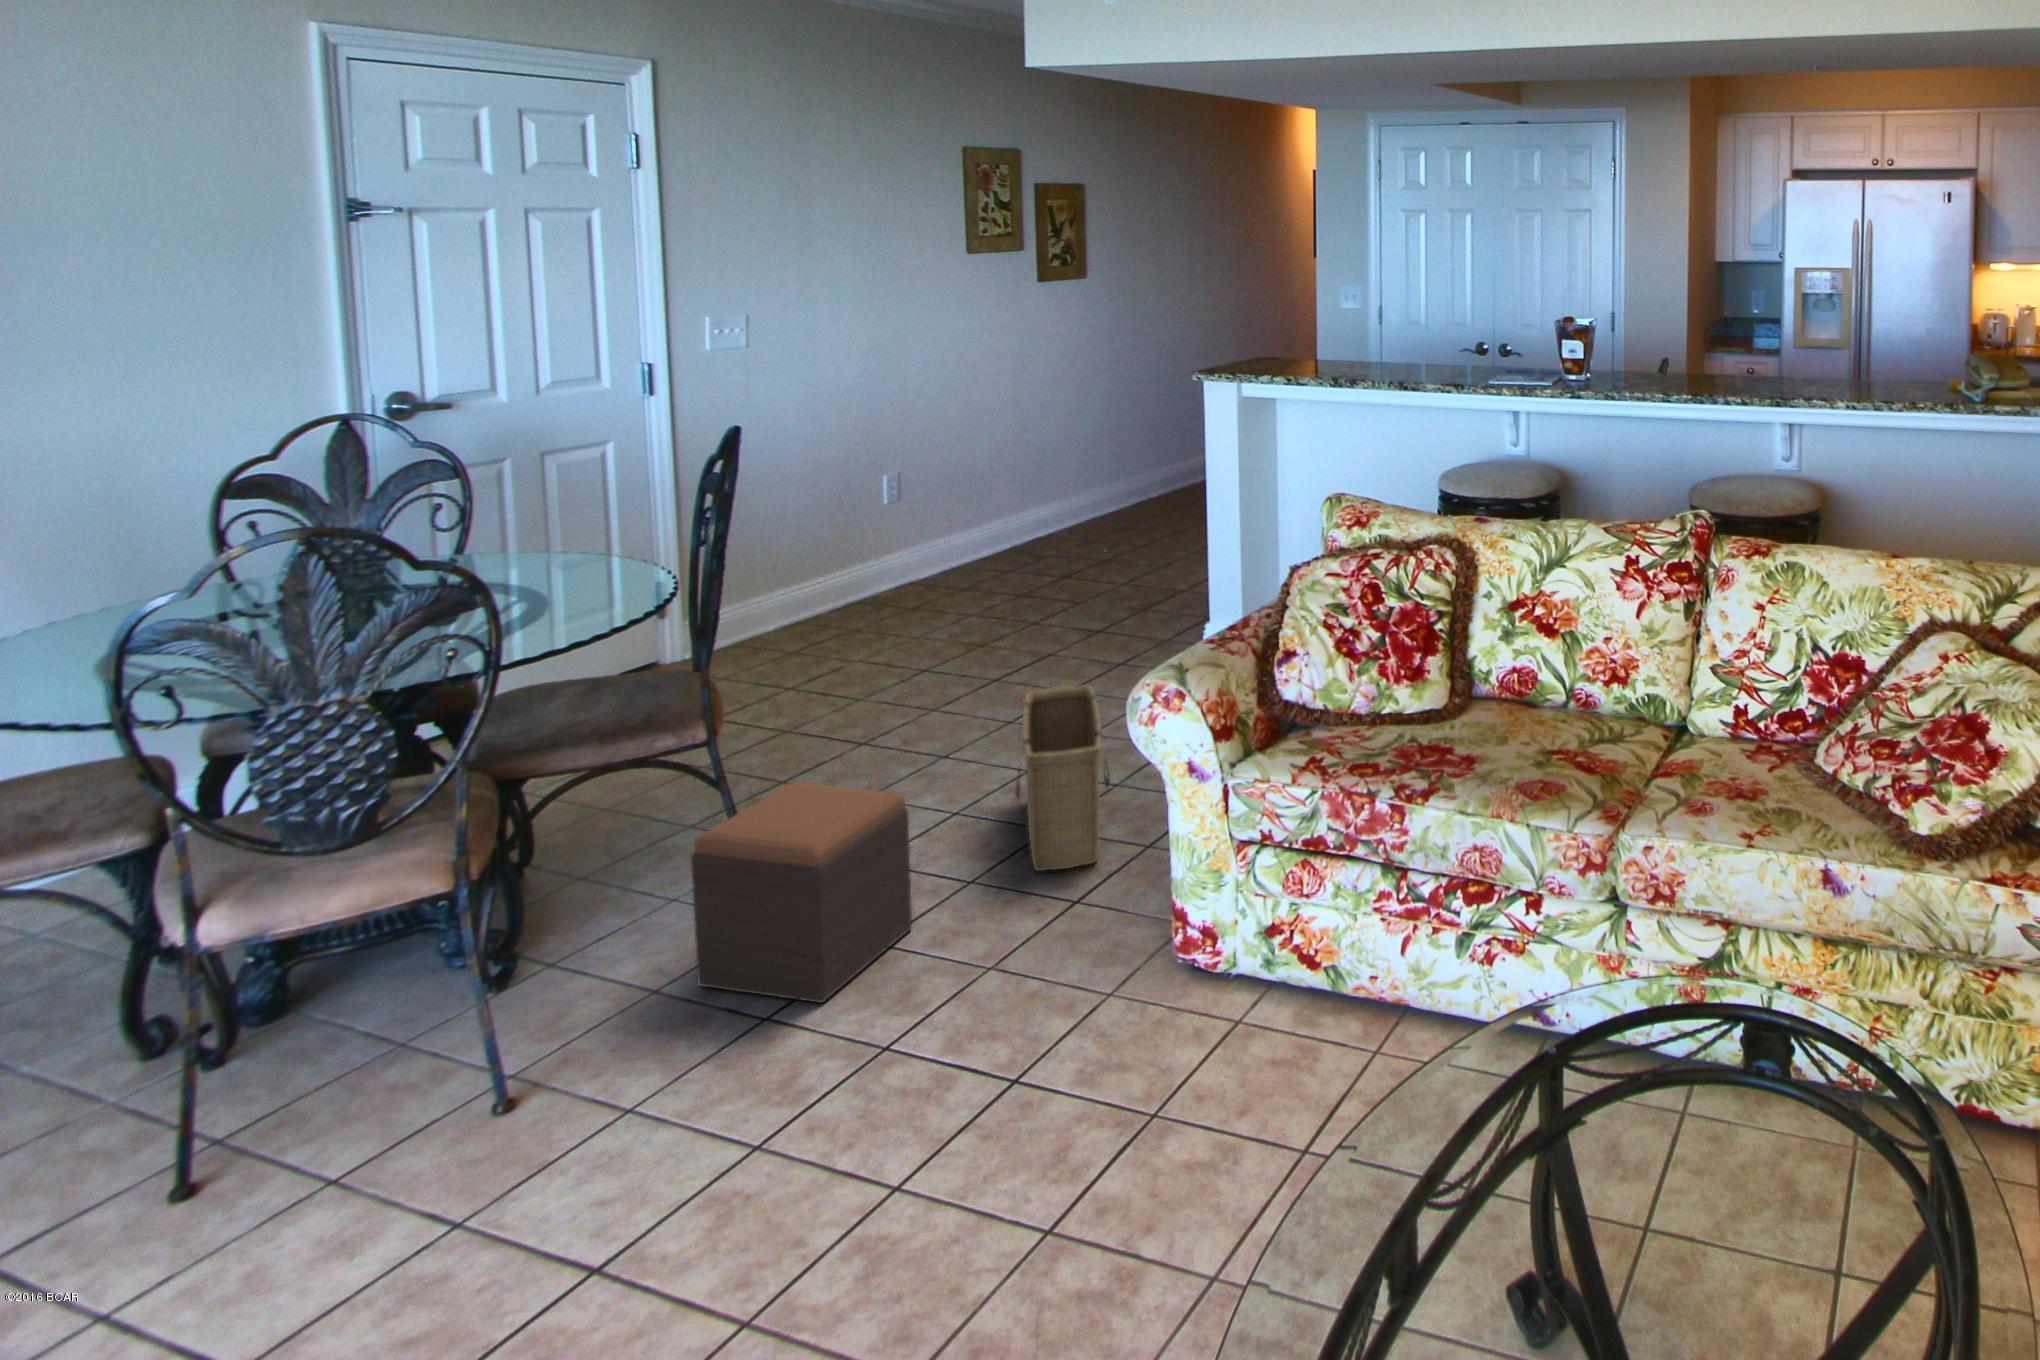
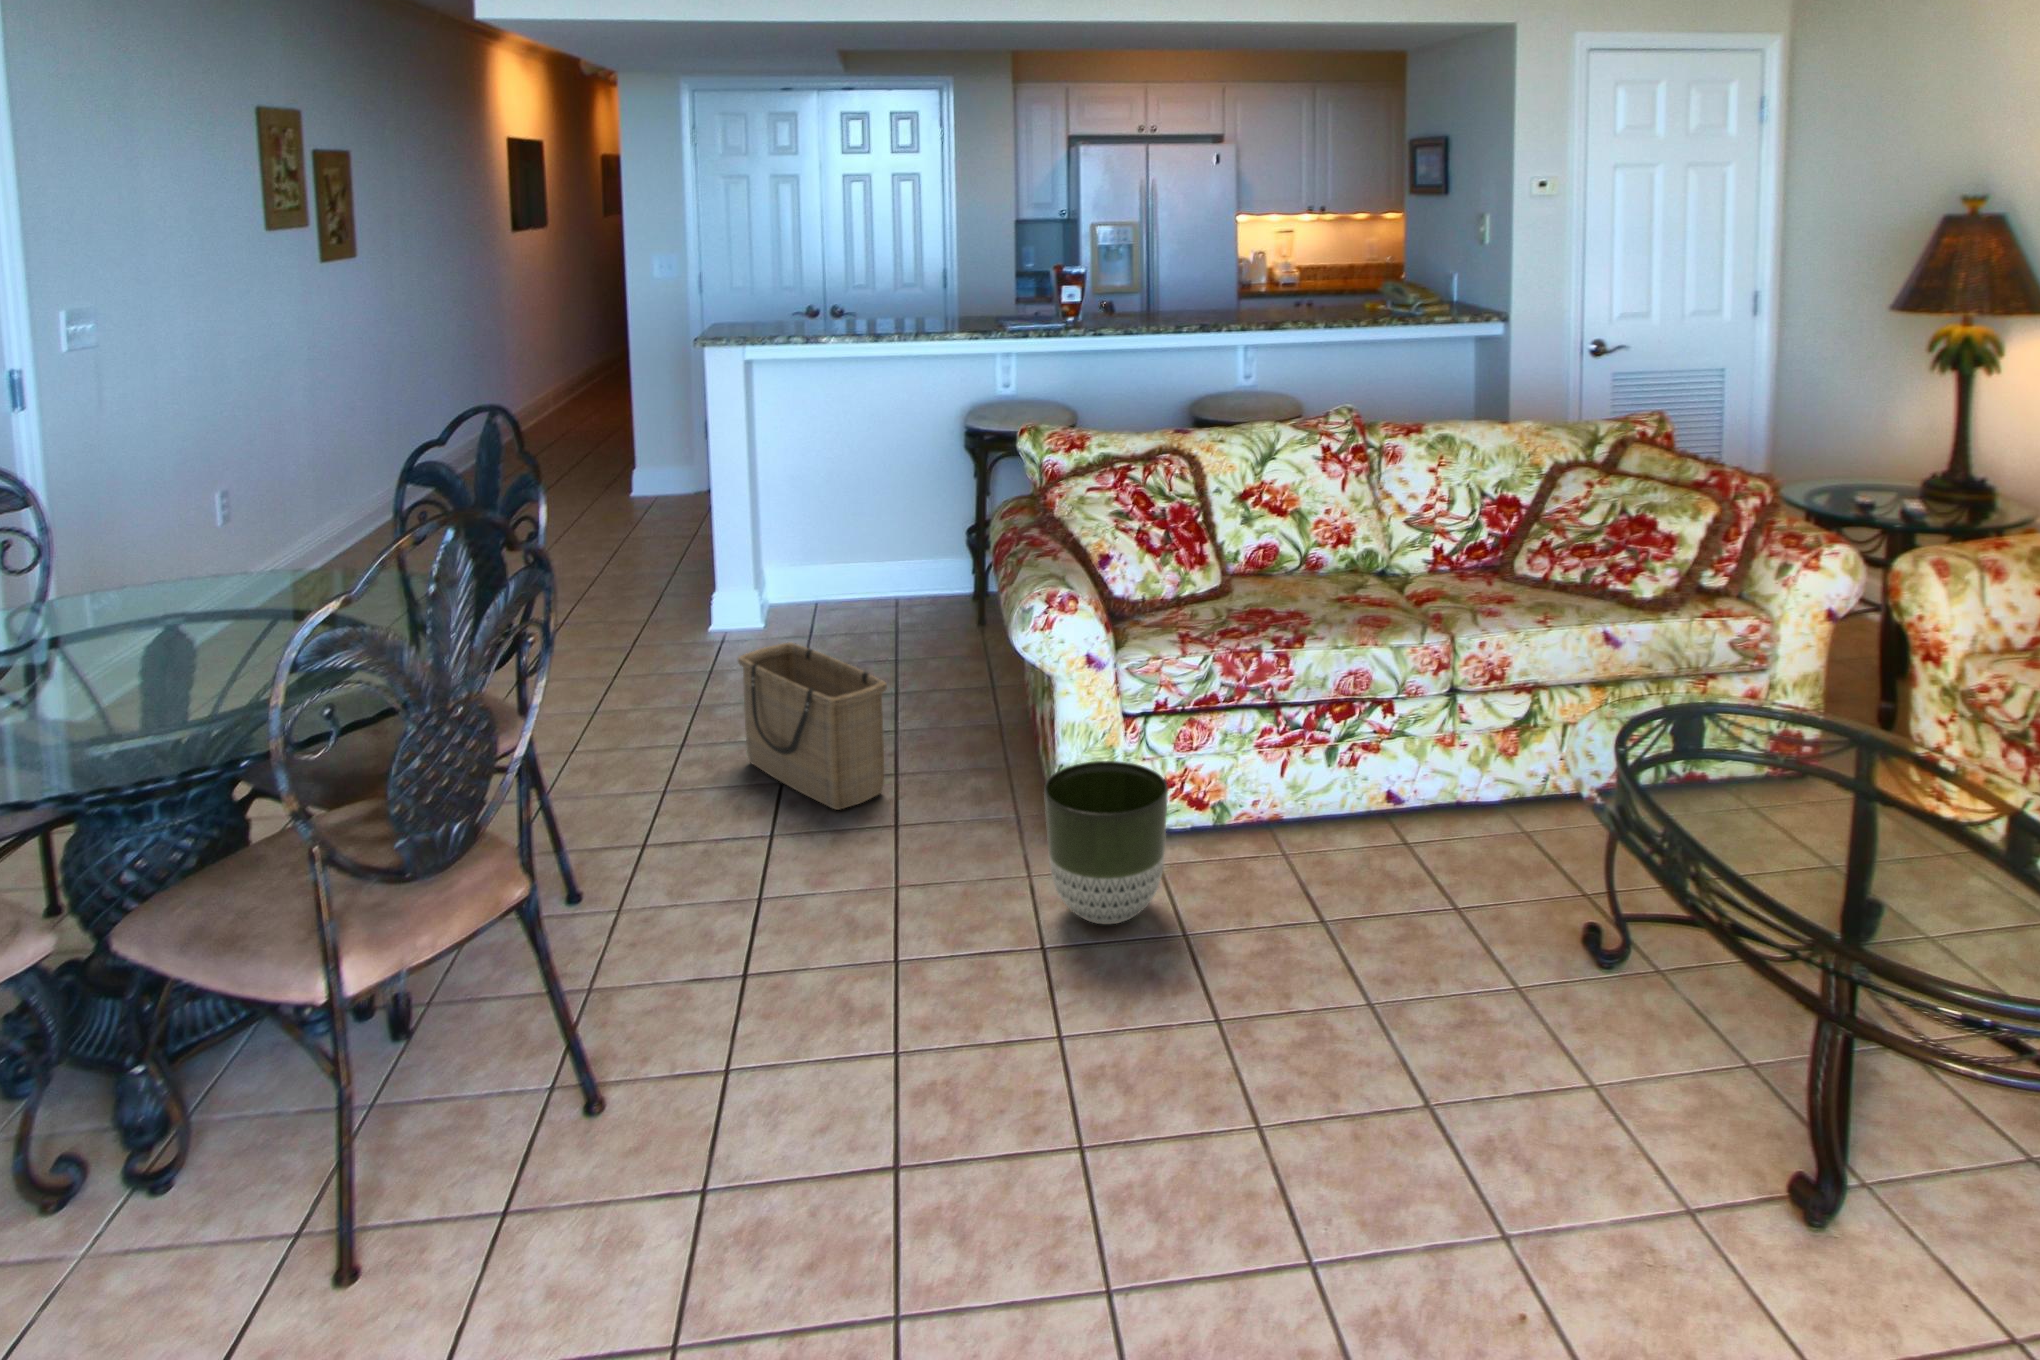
footstool: present [691,782,912,1003] -> none [633,745,789,963]
planter: none [1037,887,1185,1084] -> present [1044,761,1168,925]

